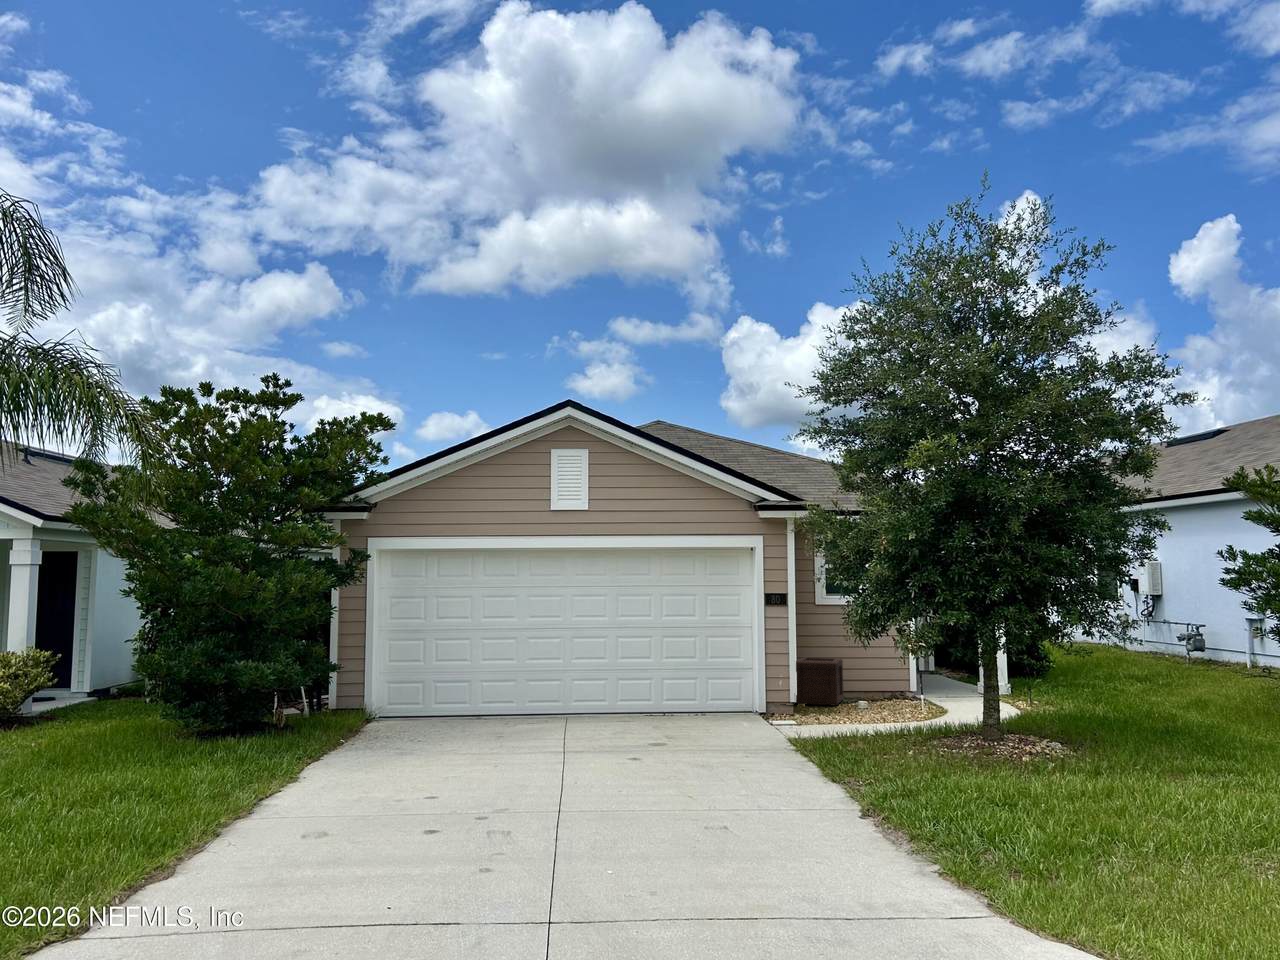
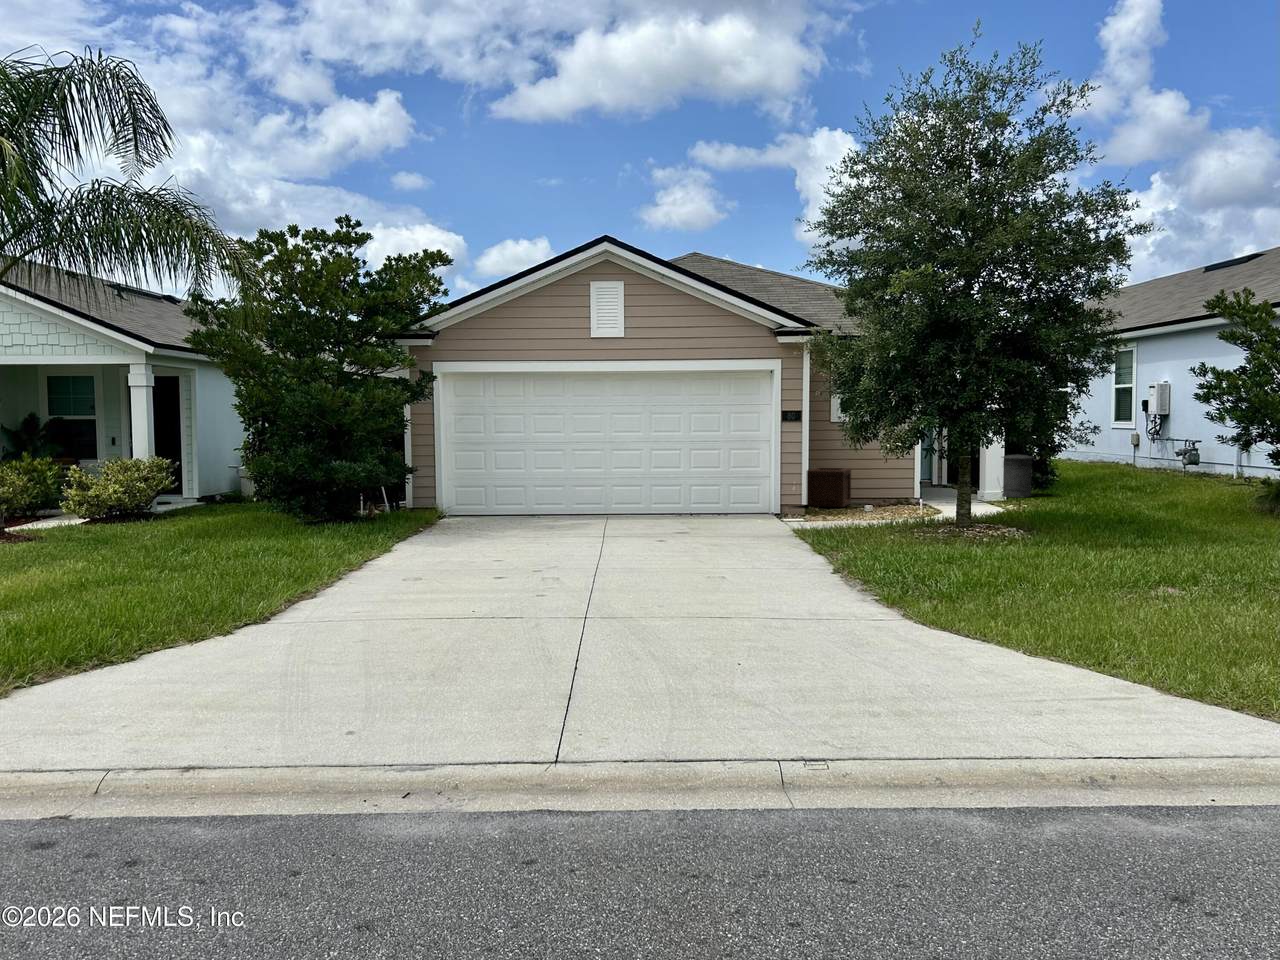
trash can: none [1001,640,1038,690] -> present [1002,454,1033,497]

